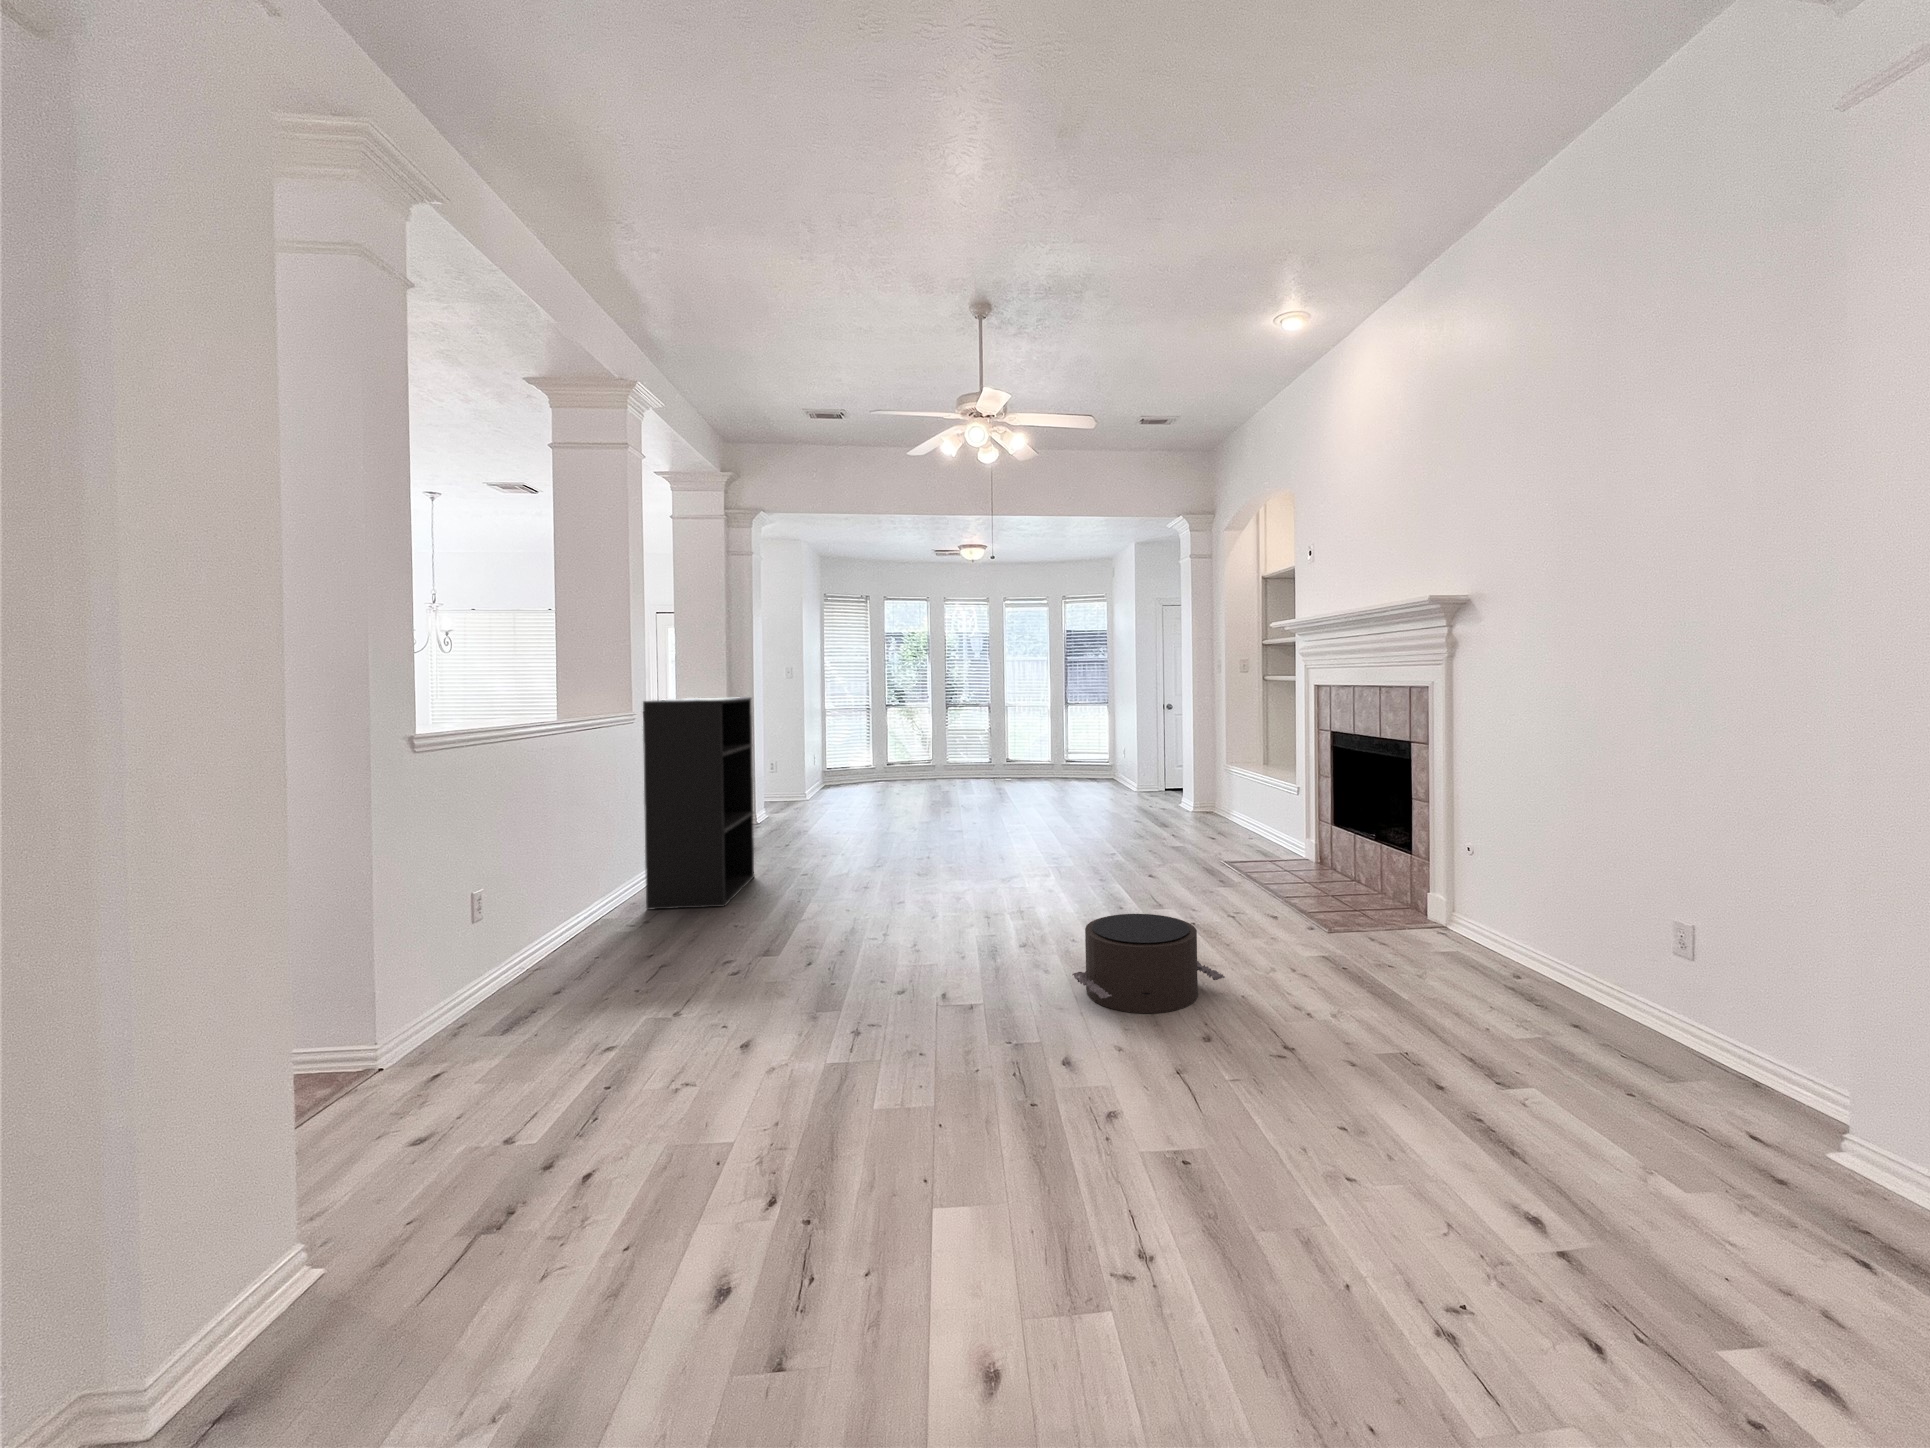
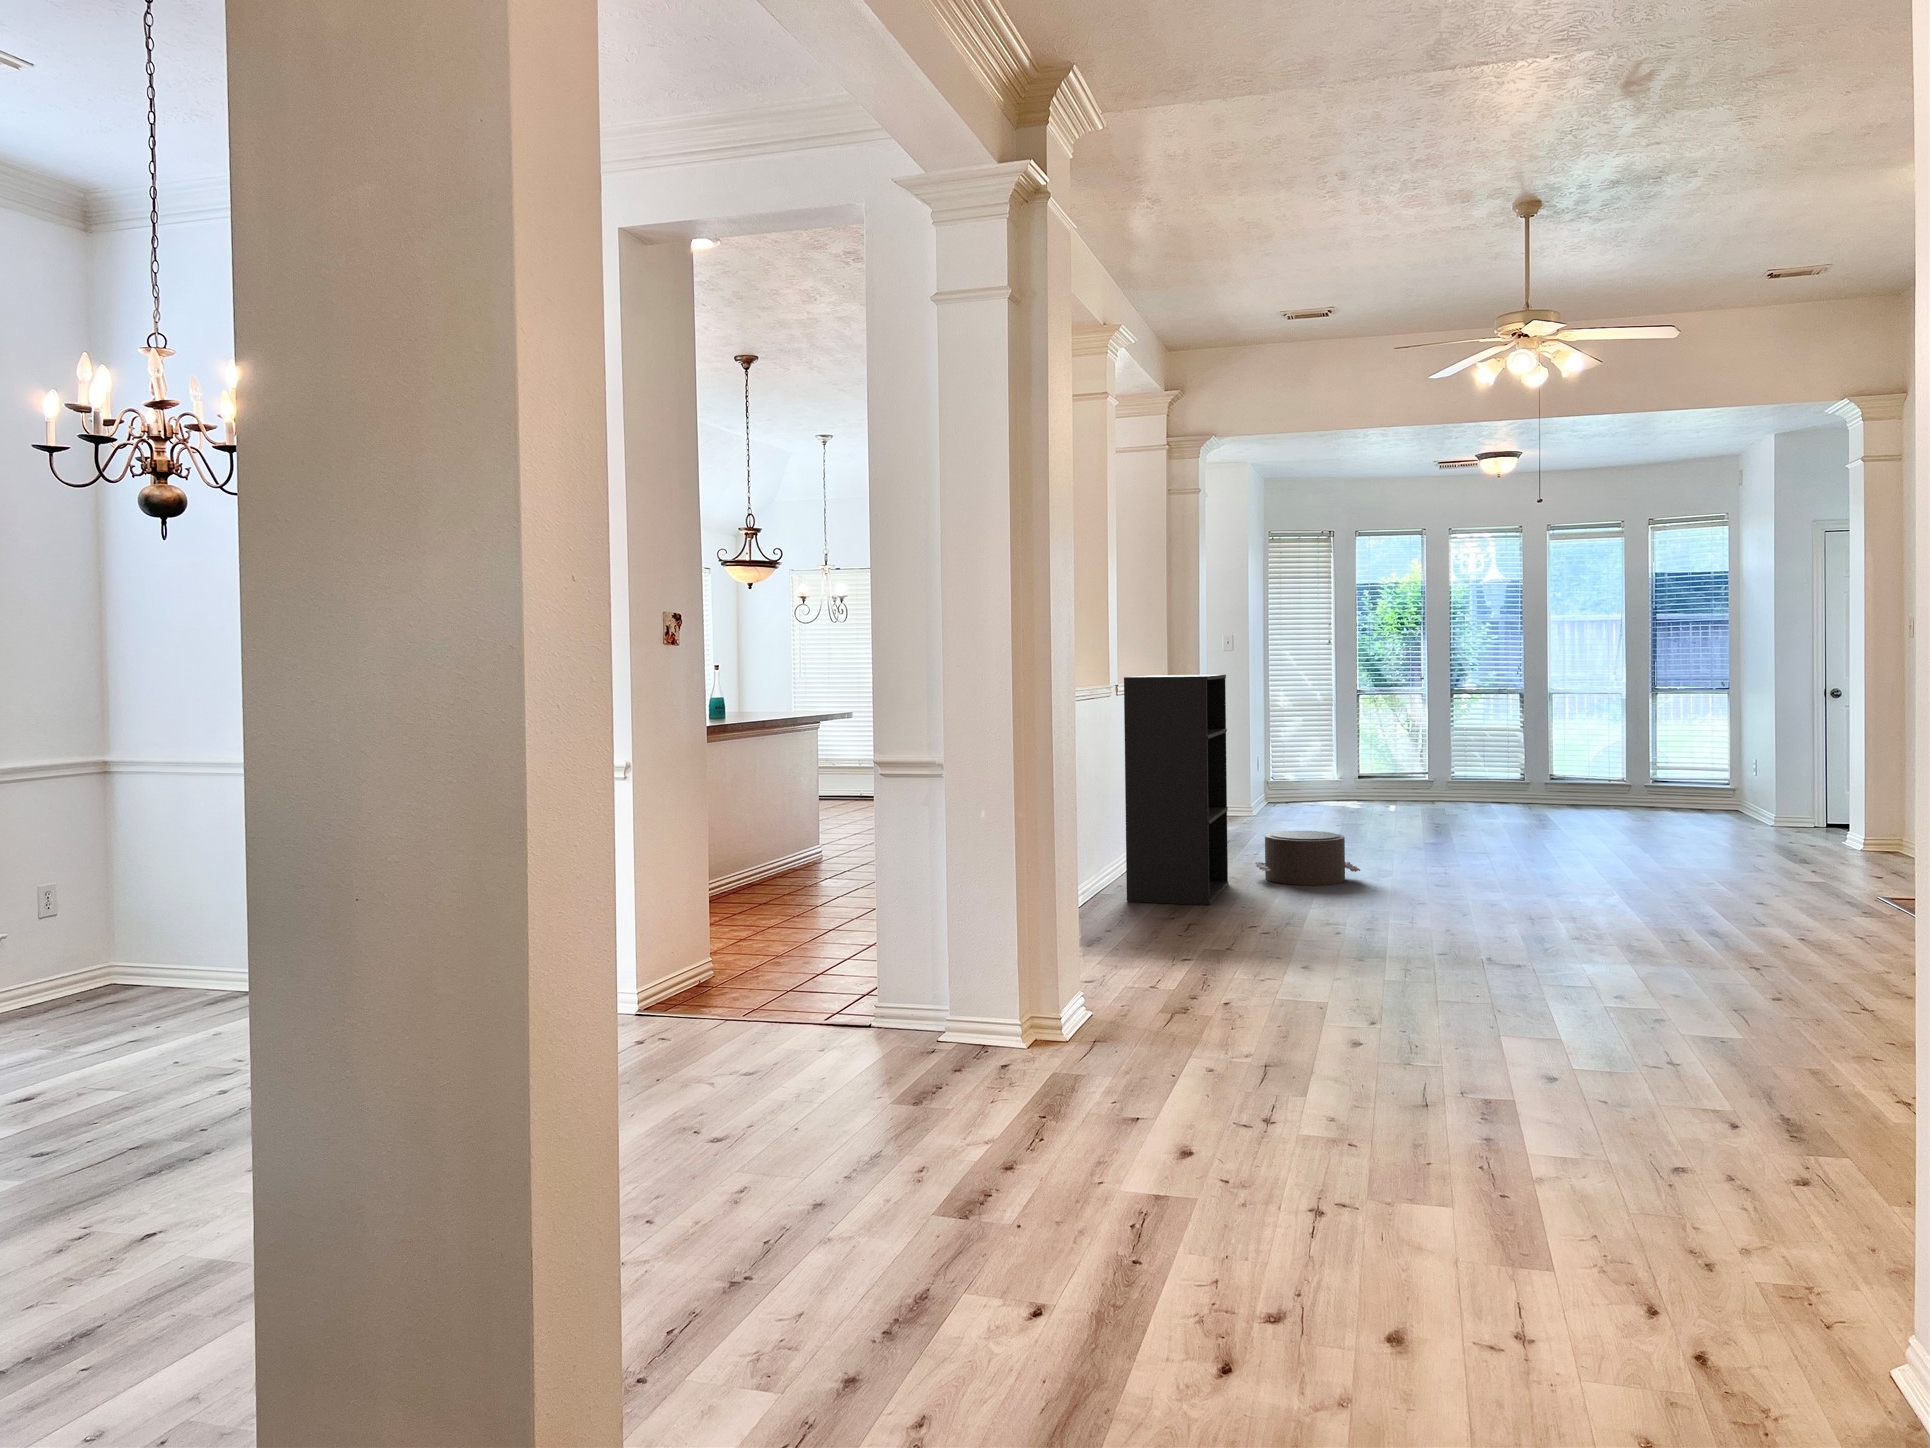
pouf: present [1072,914,1225,1013] -> present [1256,831,1360,885]

